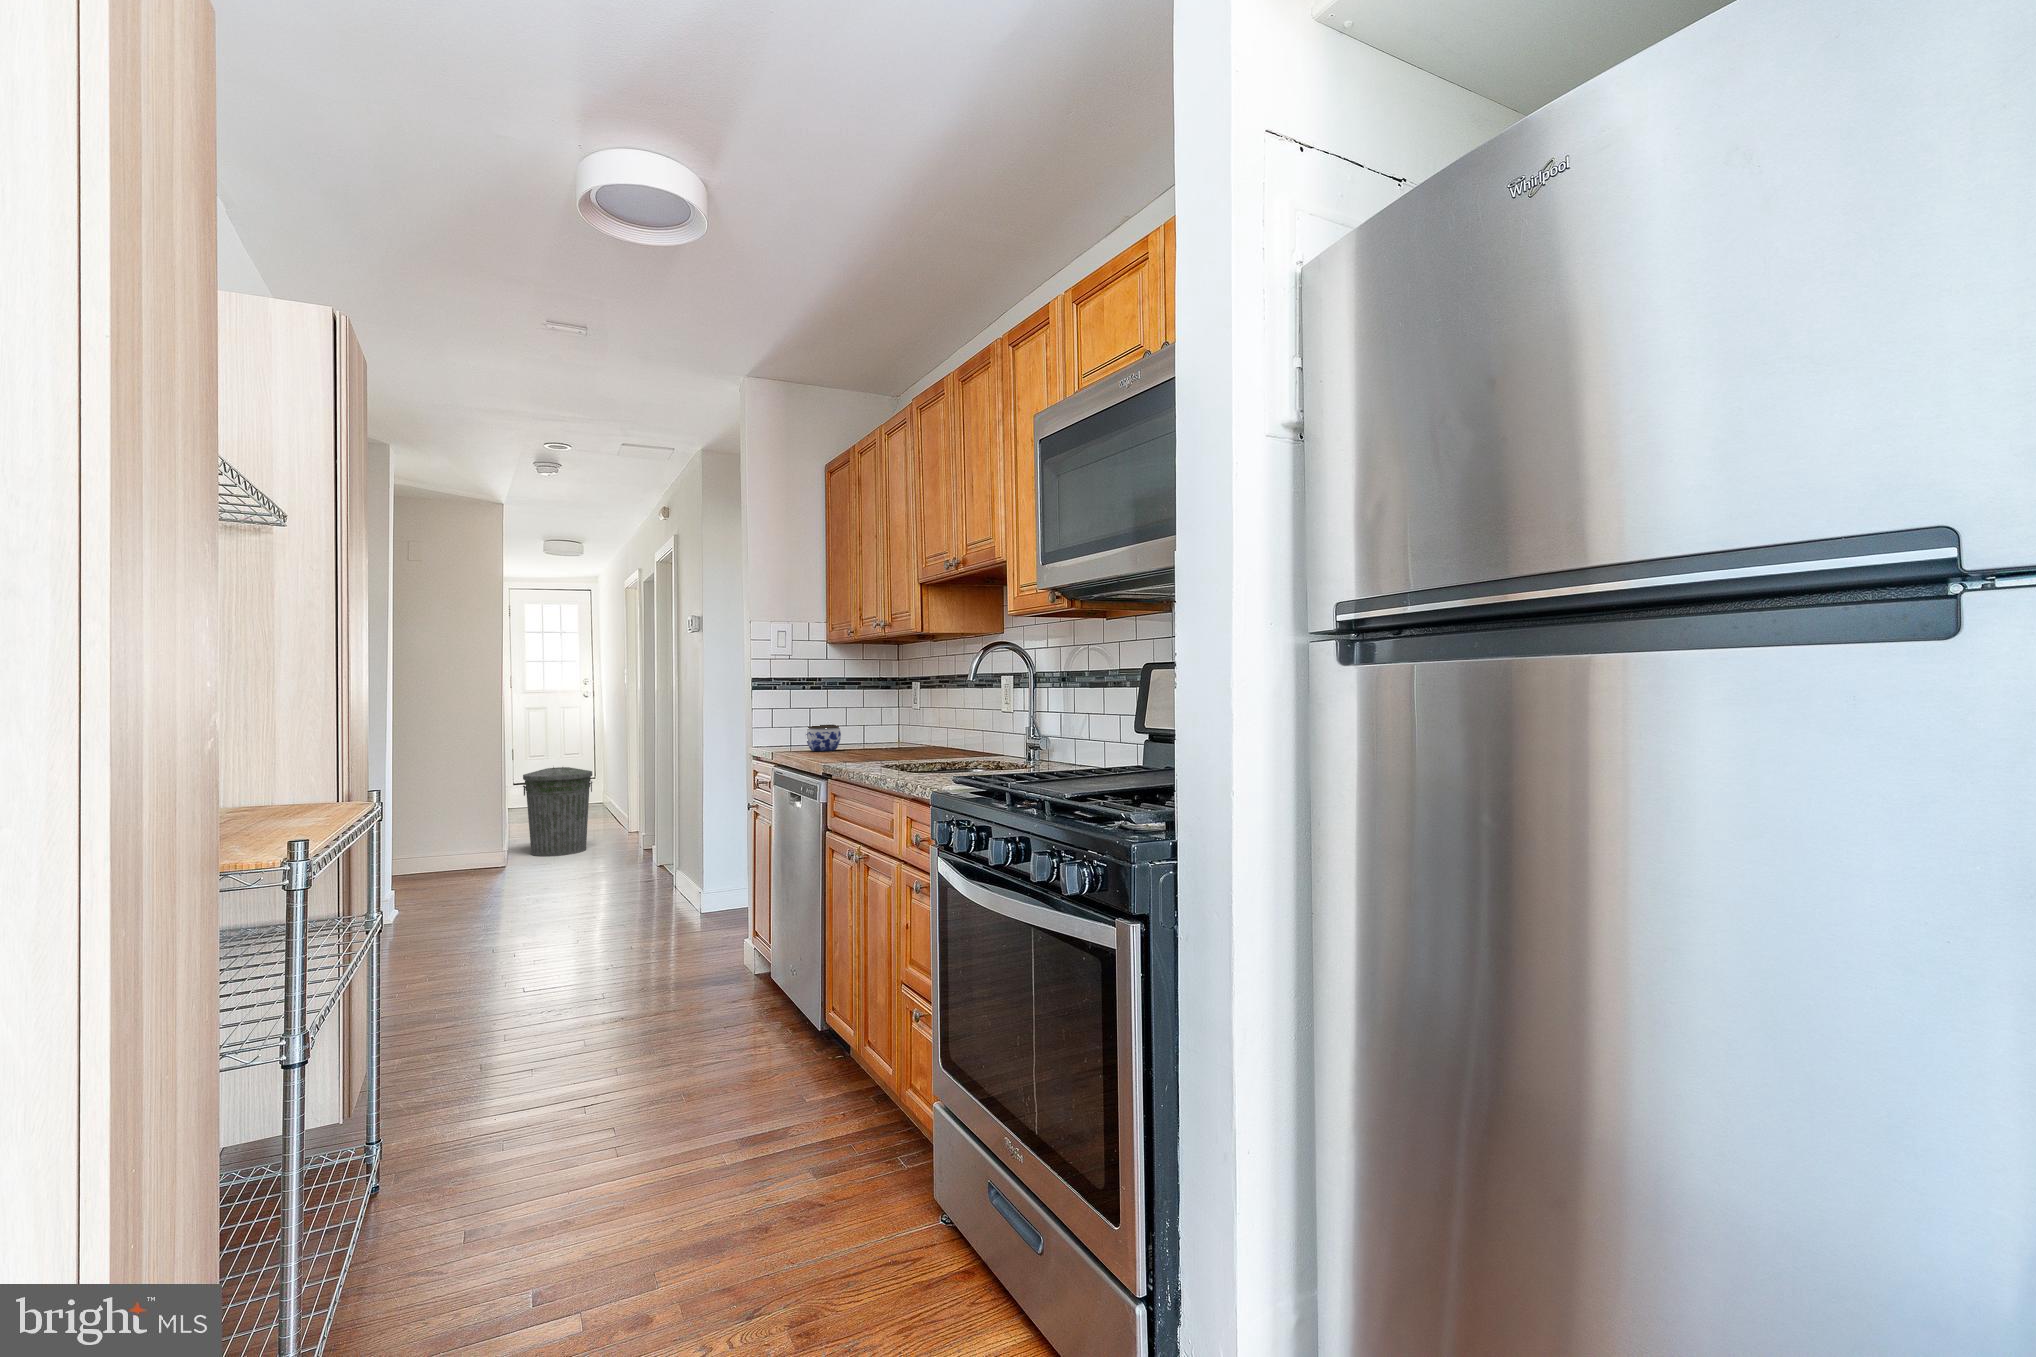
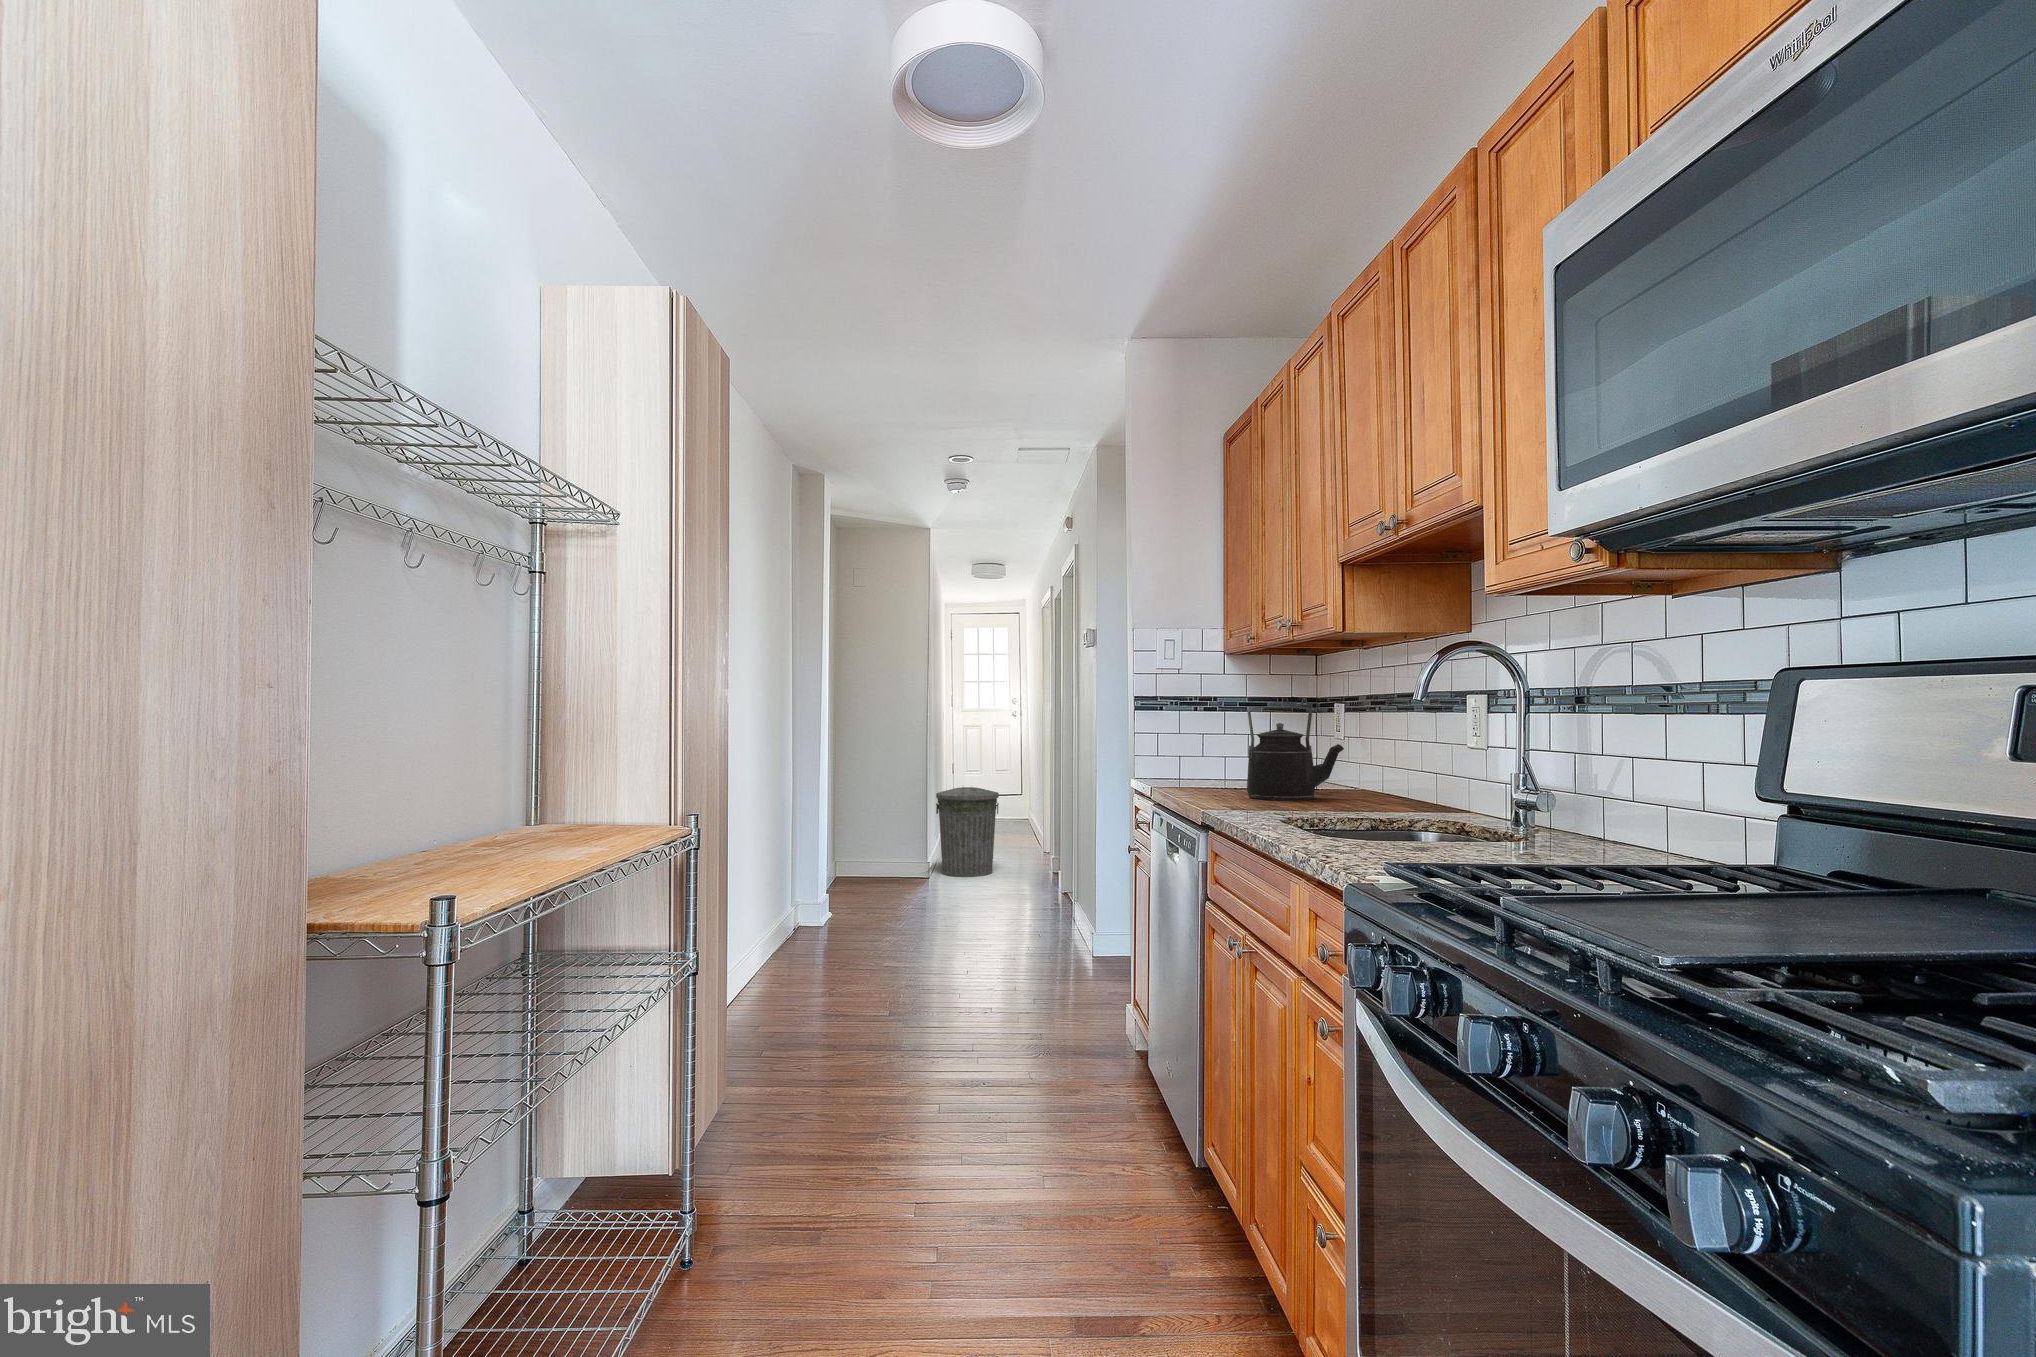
kettle: none [850,686,920,756] -> present [1247,707,1344,800]
jar: present [806,725,841,751] -> none [1197,755,1241,789]

